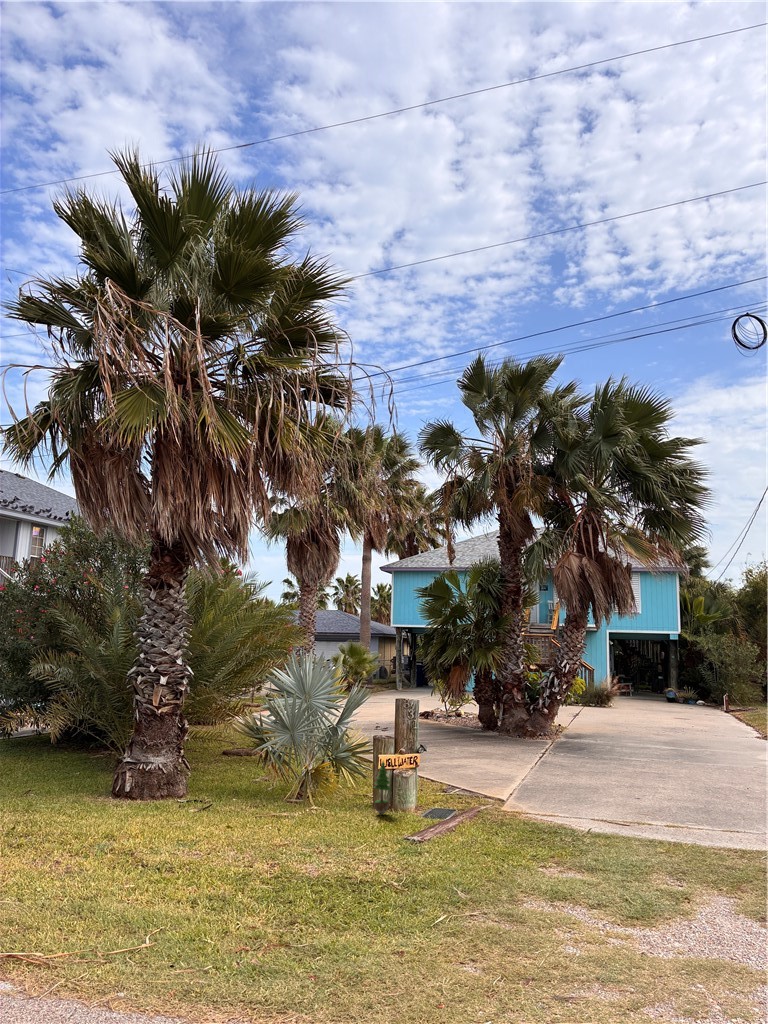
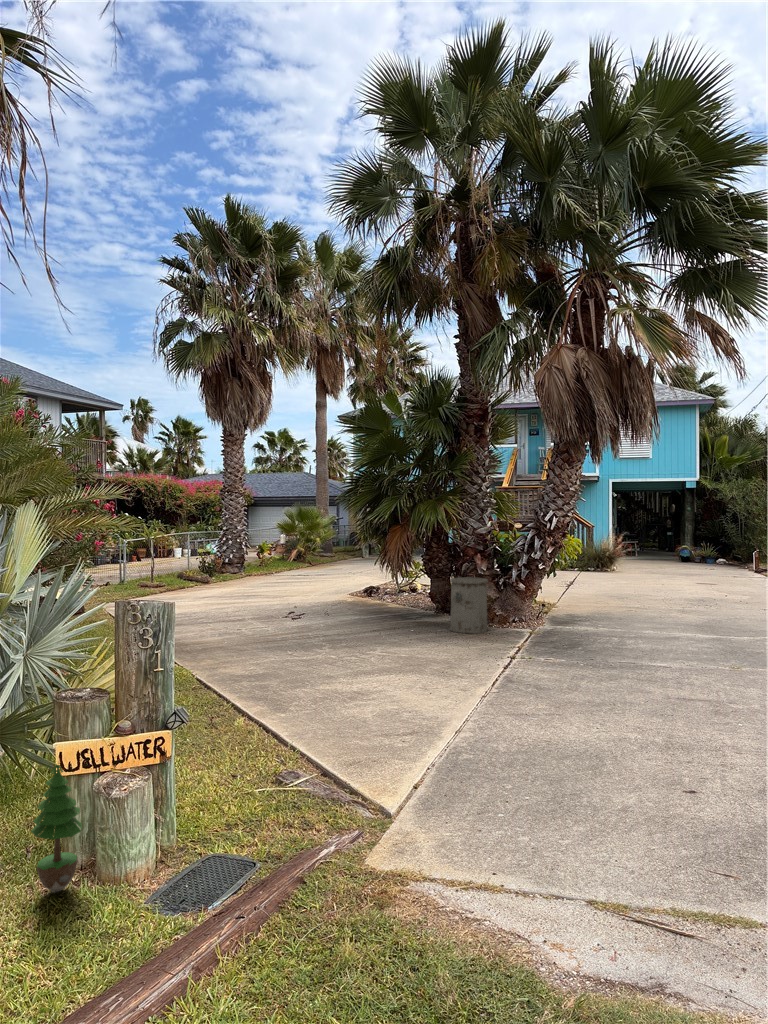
trash can: none [496,703,523,742] -> present [450,577,488,633]

